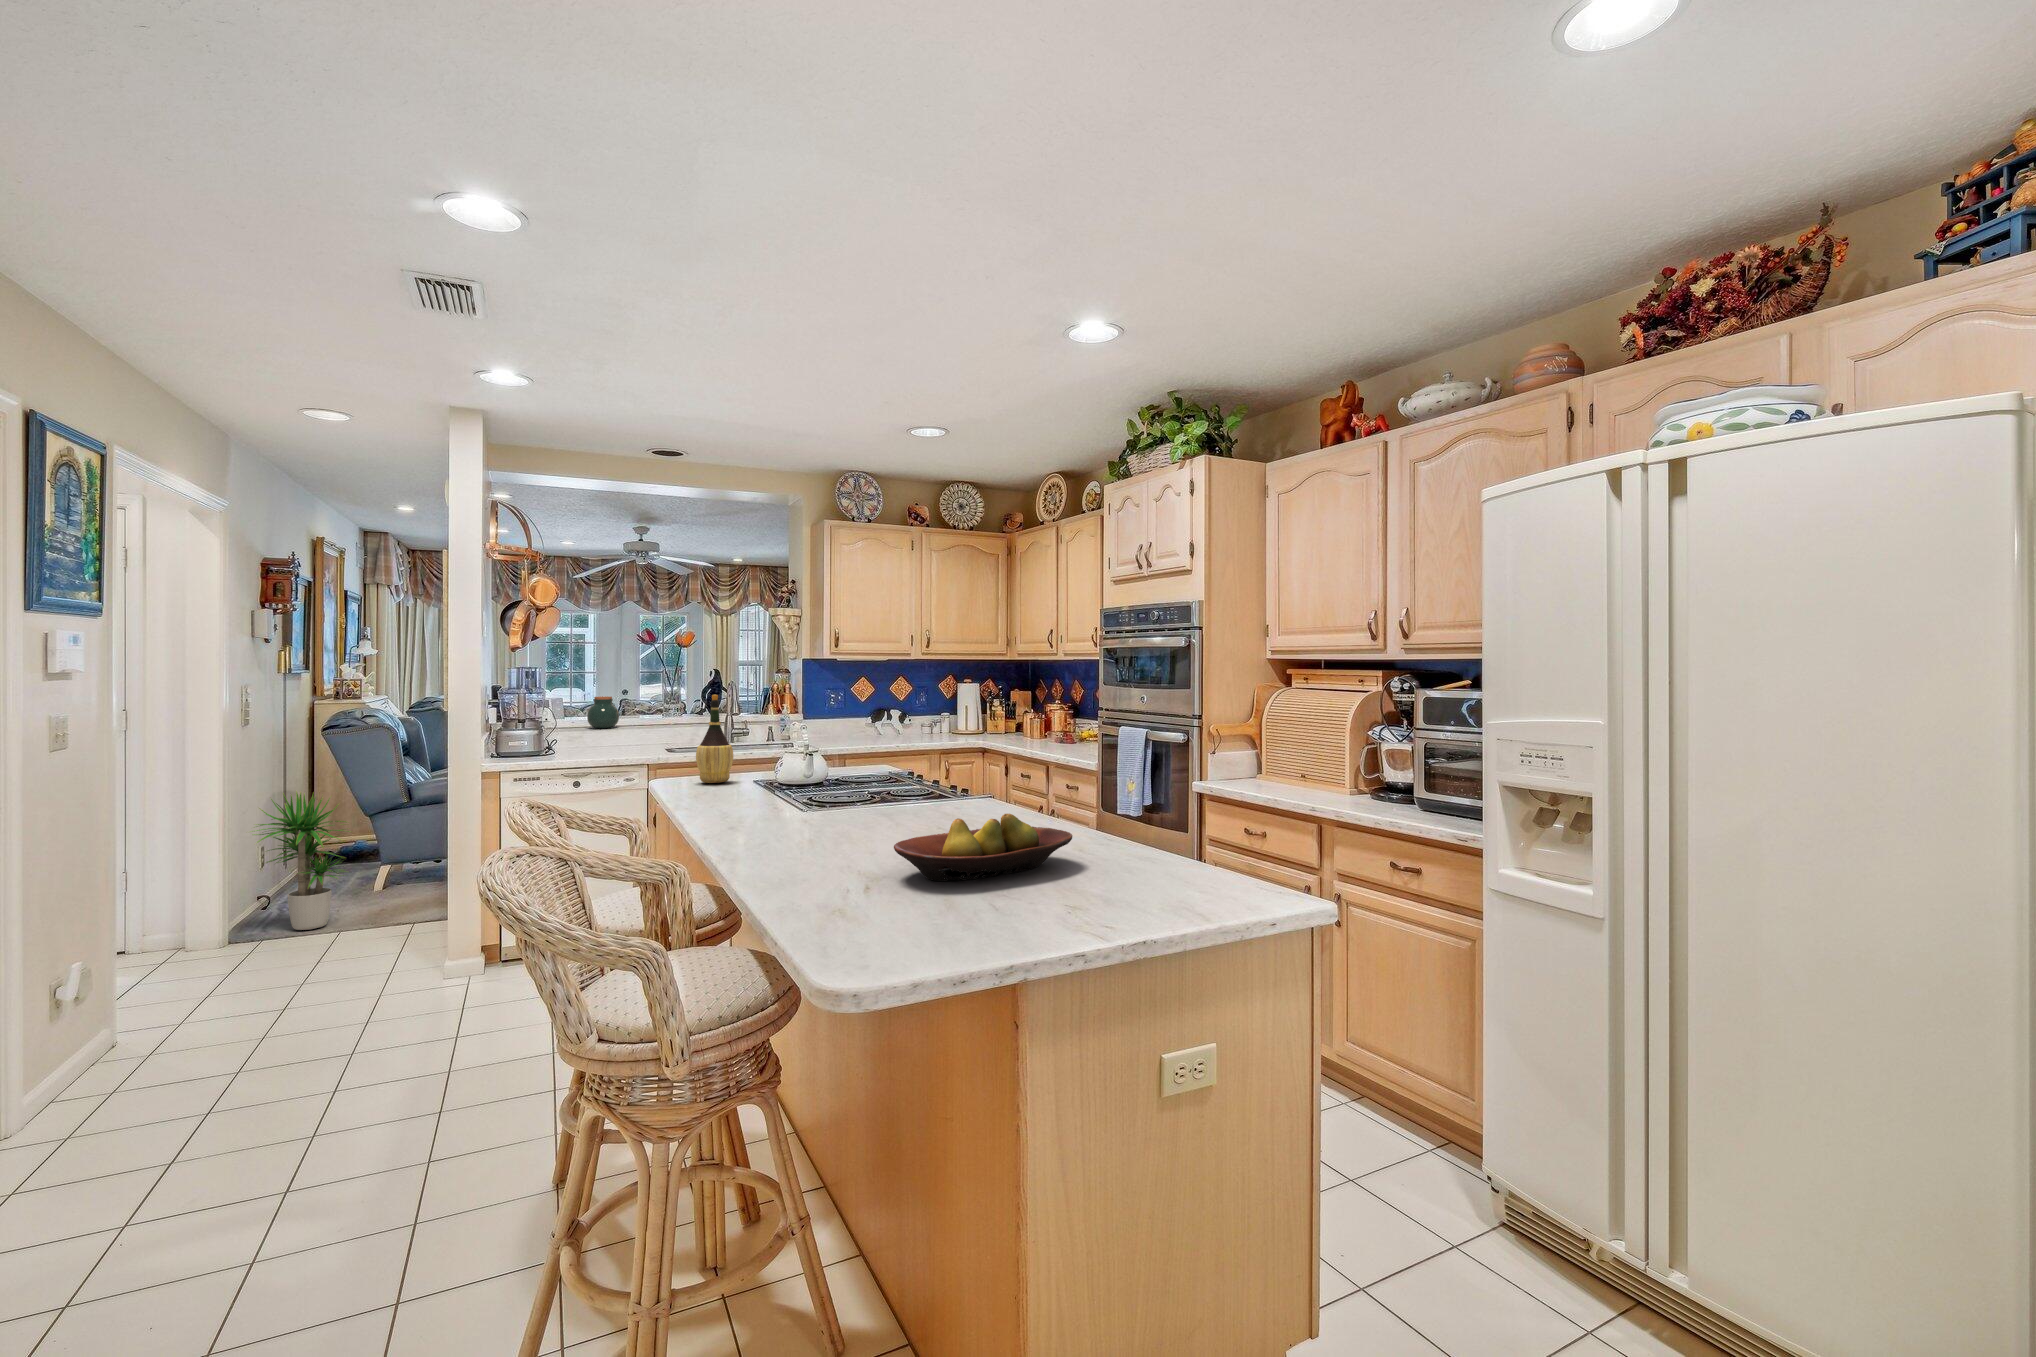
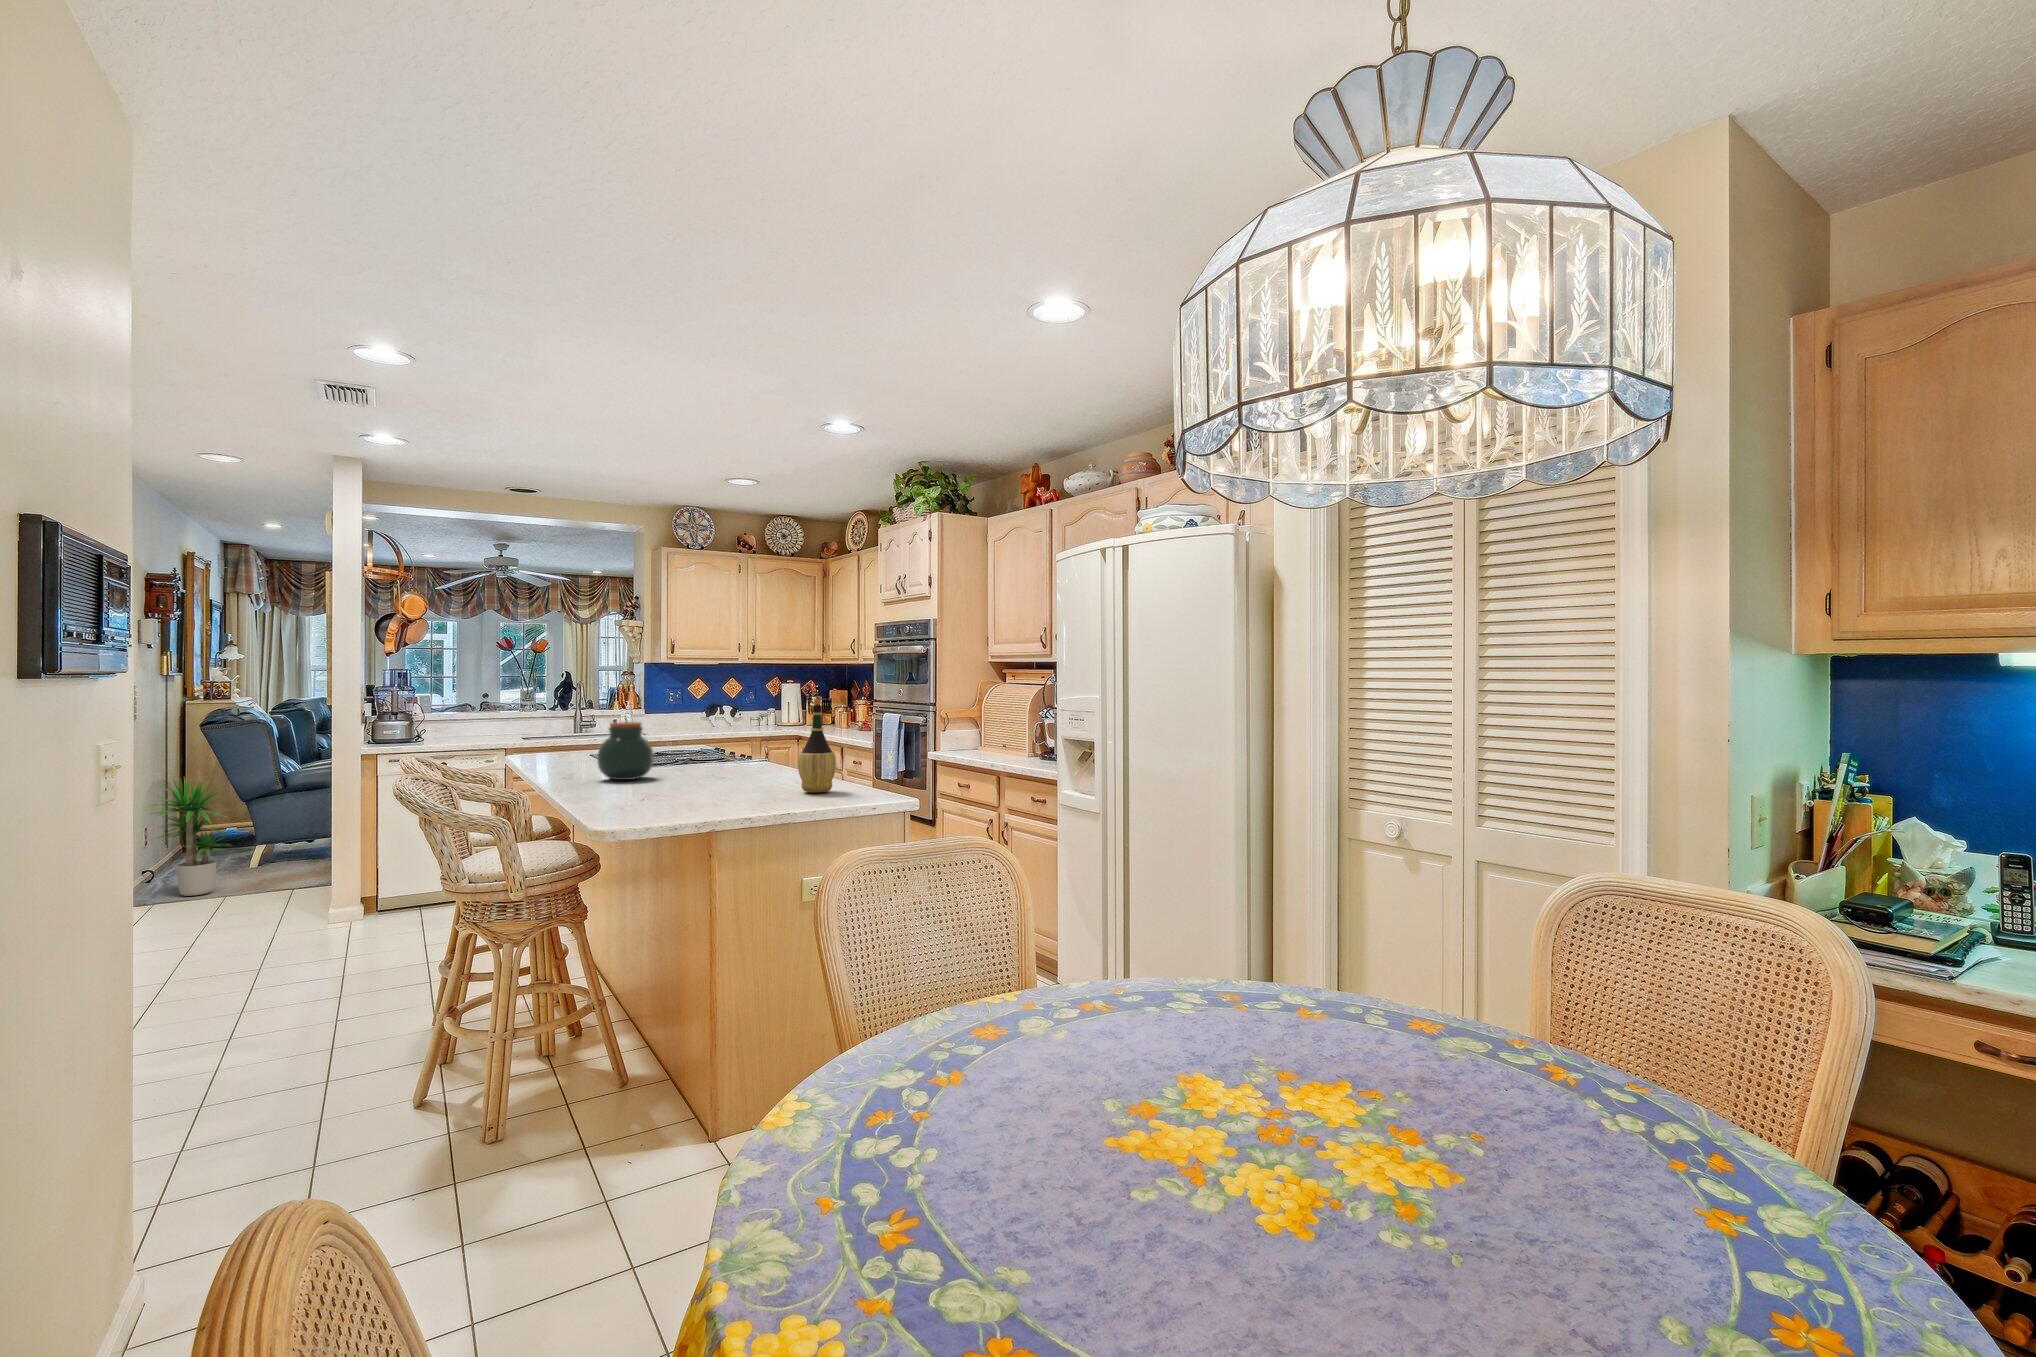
wine bottle: present [696,695,733,783] -> present [798,699,836,792]
jar: present [587,697,619,729] -> present [597,722,654,780]
fruit bowl: present [894,814,1072,881] -> none [658,755,777,792]

